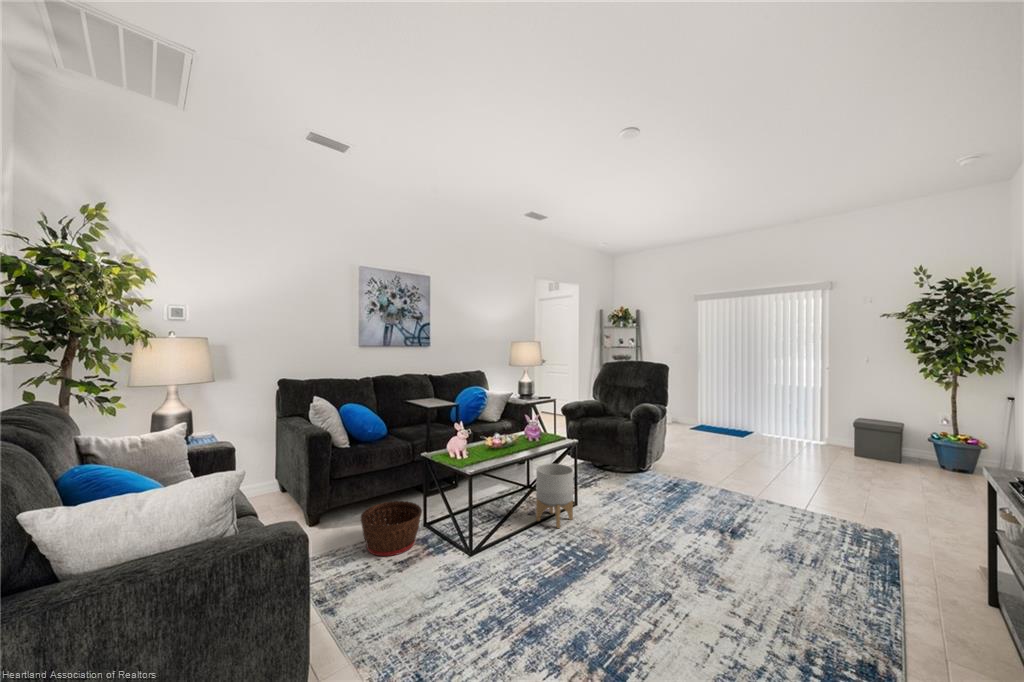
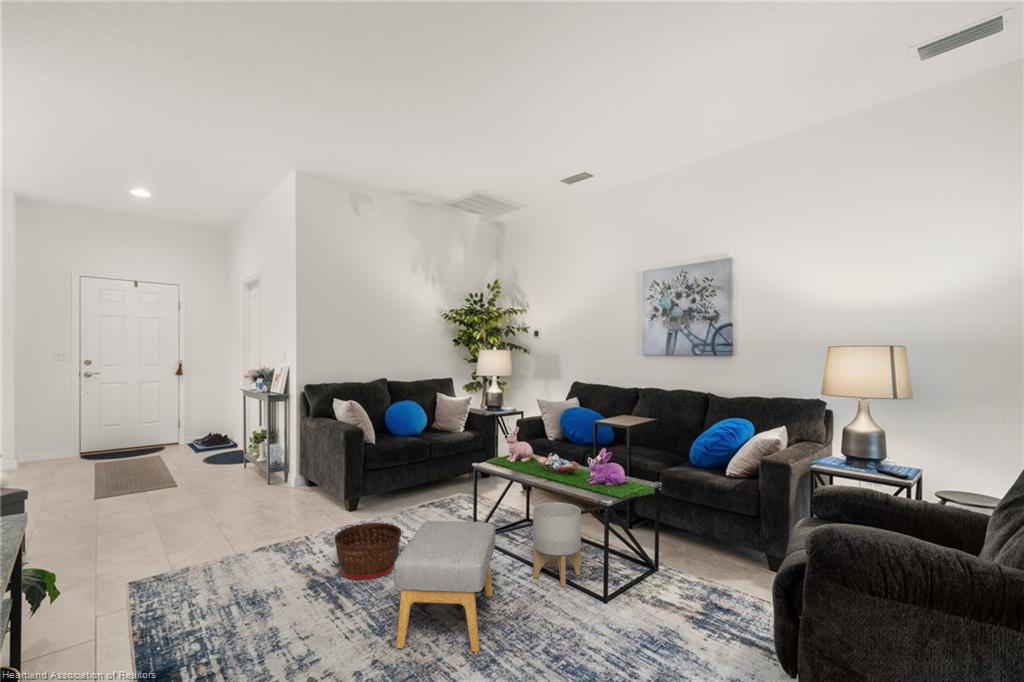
footstool: none [588,489,692,587] -> present [394,521,495,652]
basket: present [361,501,422,556] -> present [335,523,401,580]

